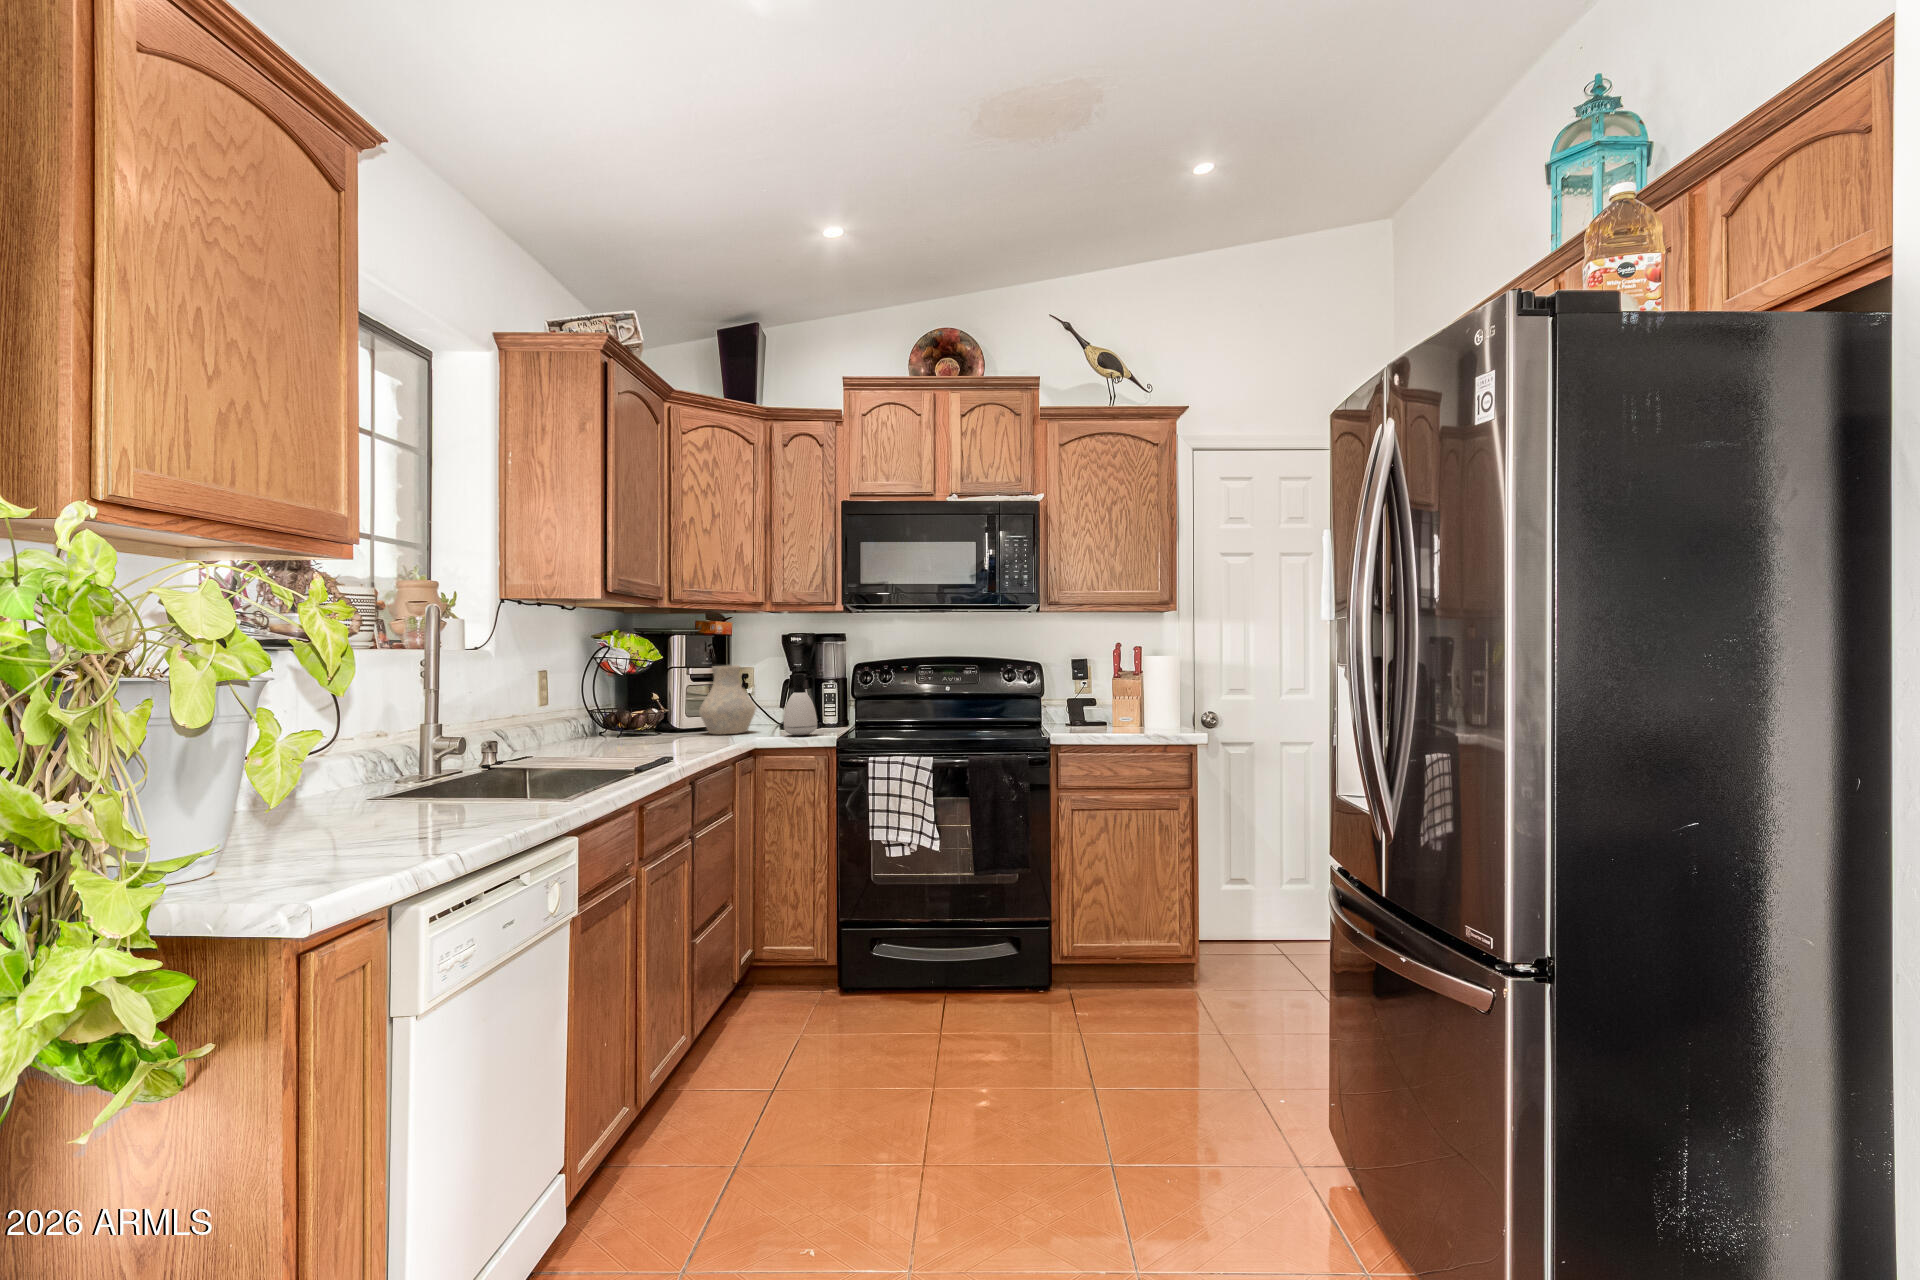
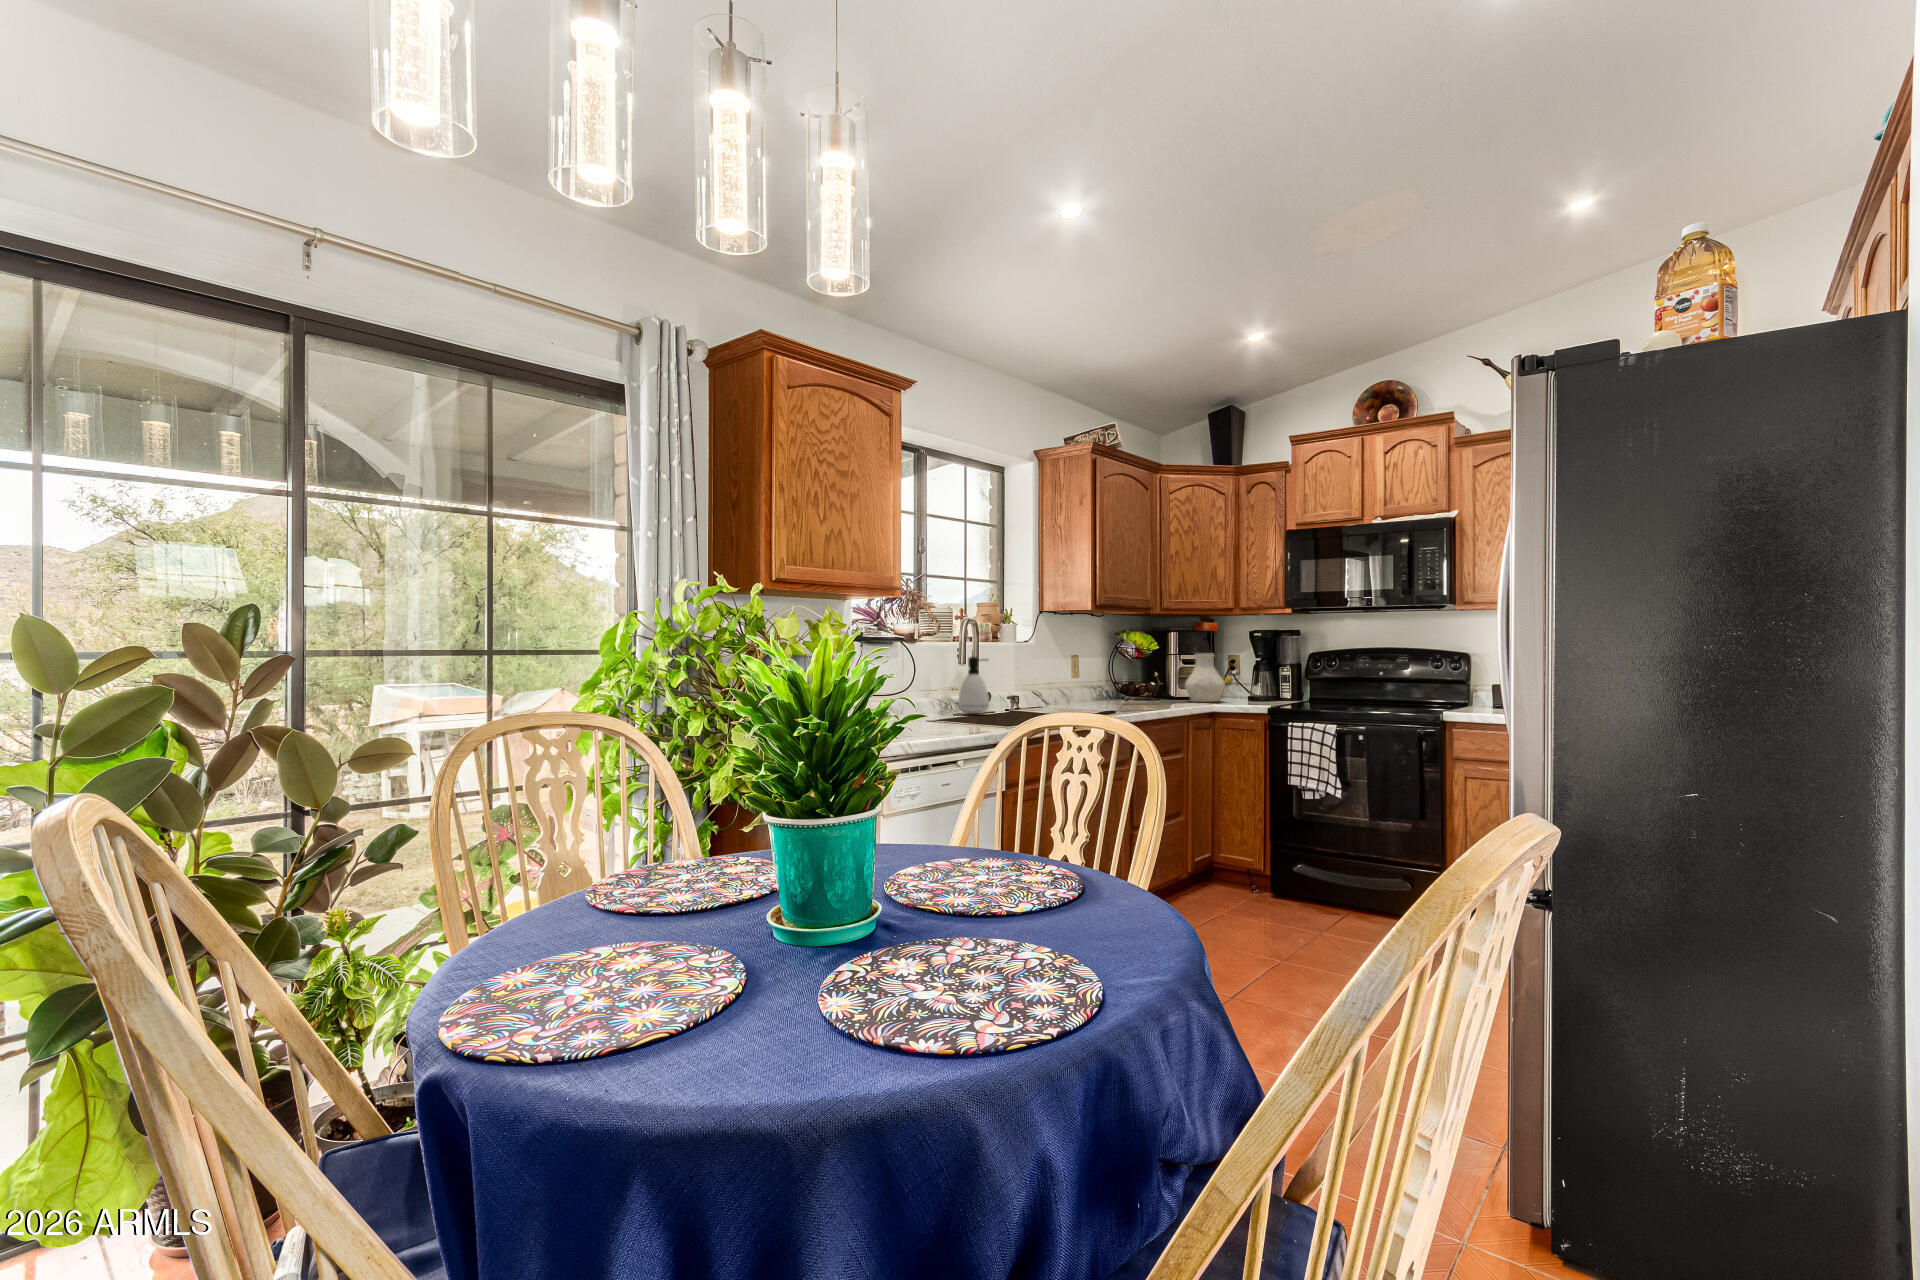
soap dispenser: present [784,673,817,735] -> present [958,657,989,714]

